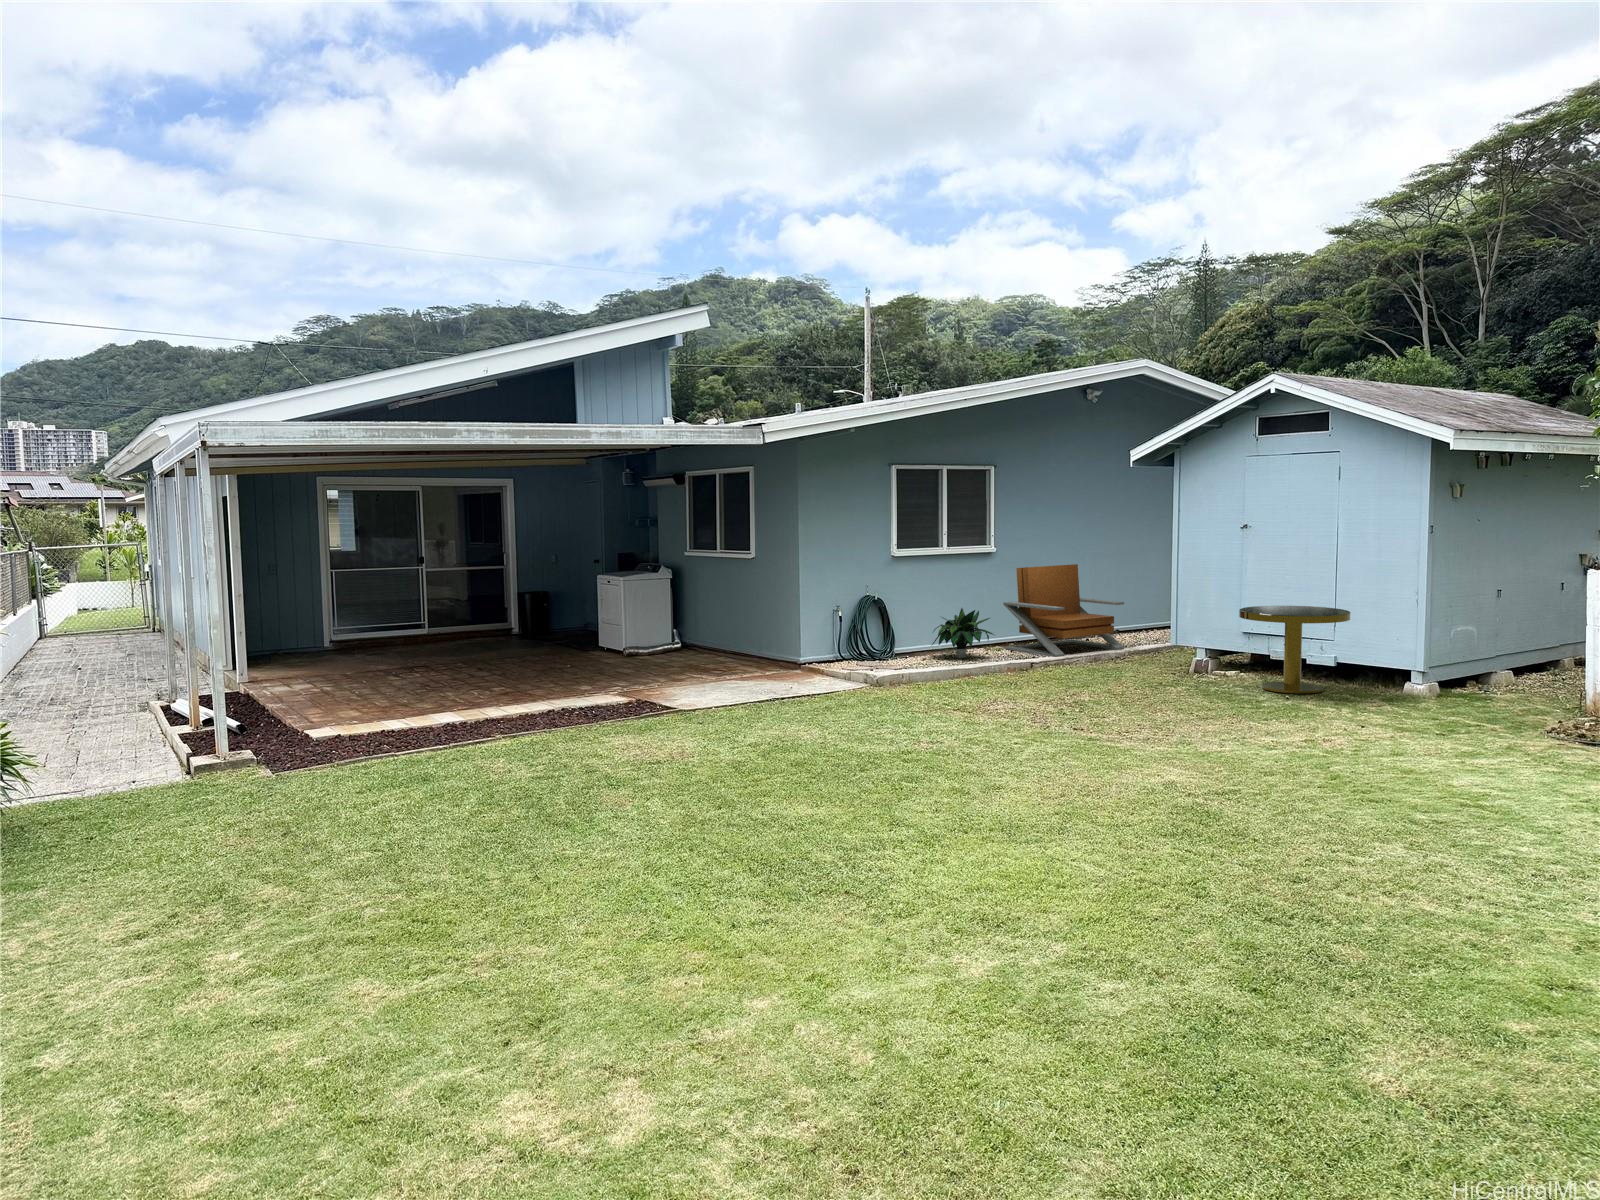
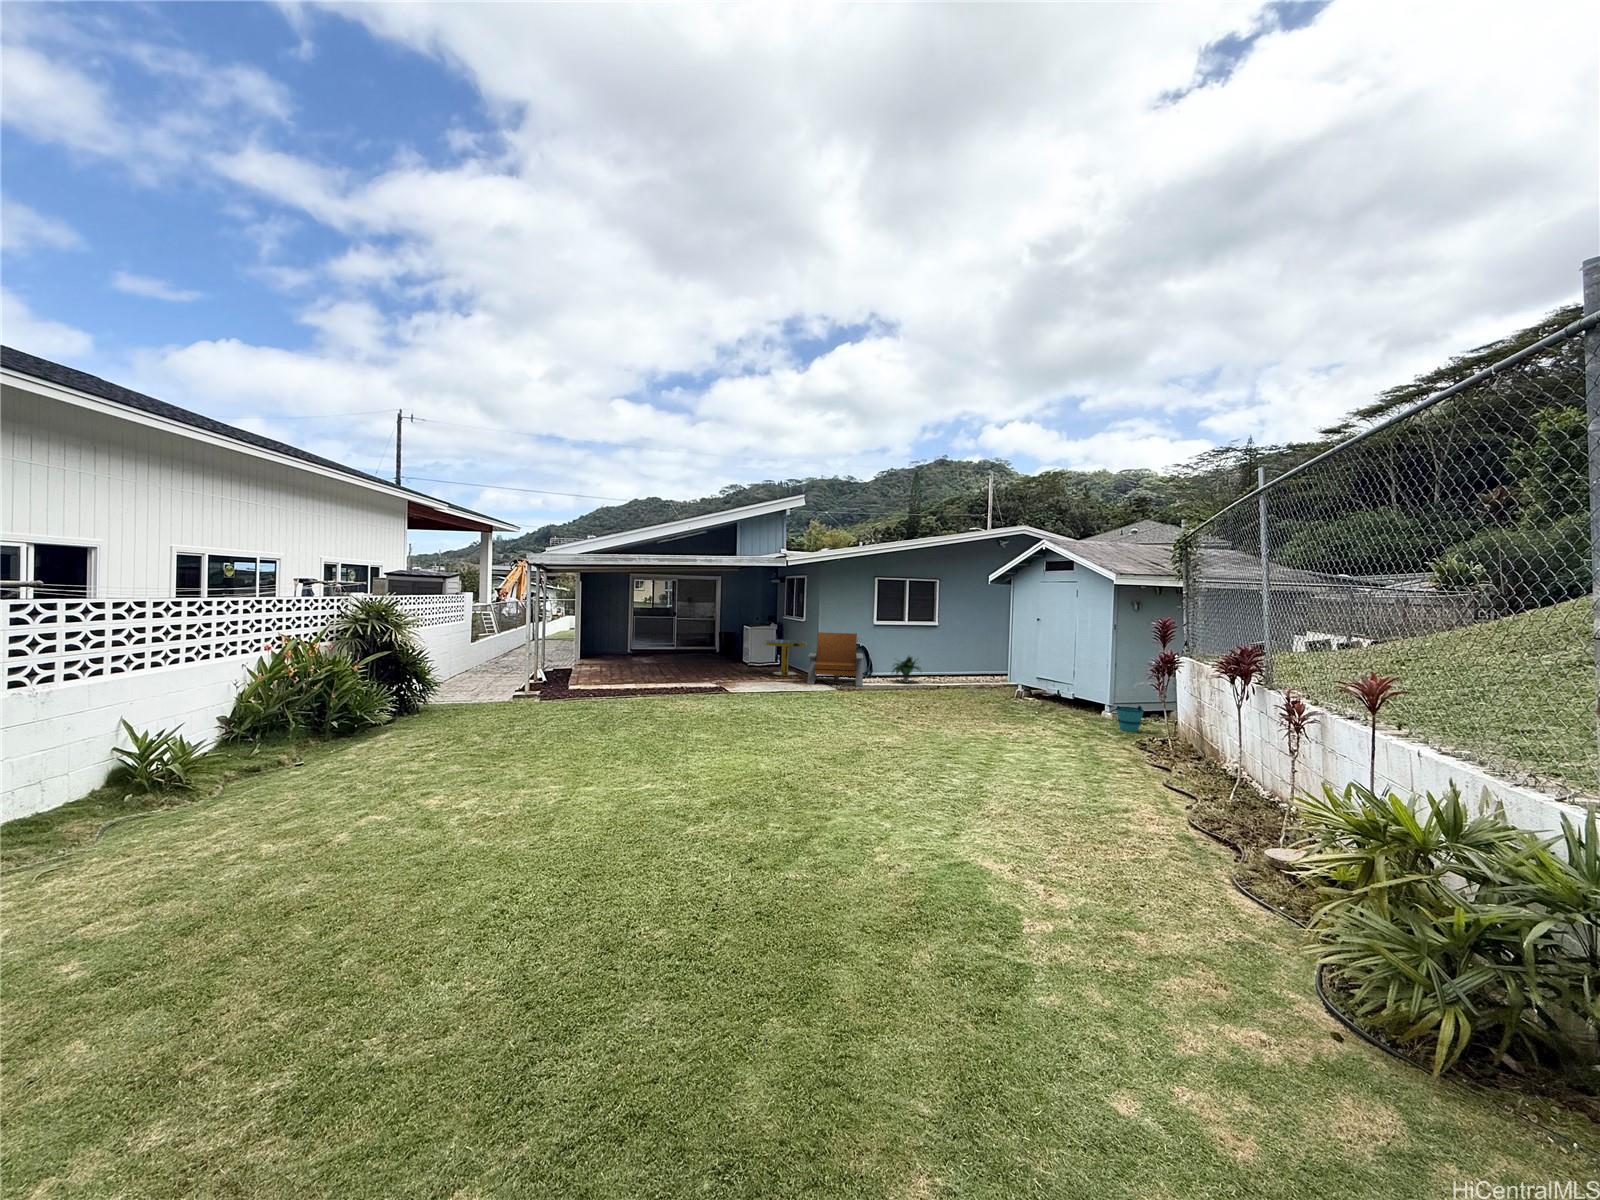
lounge chair: present [1003,564,1124,657] -> present [807,632,864,687]
side table: present [1239,606,1350,693] -> present [764,640,806,676]
bucket: none [1442,656,1505,701] -> present [1110,706,1144,732]

